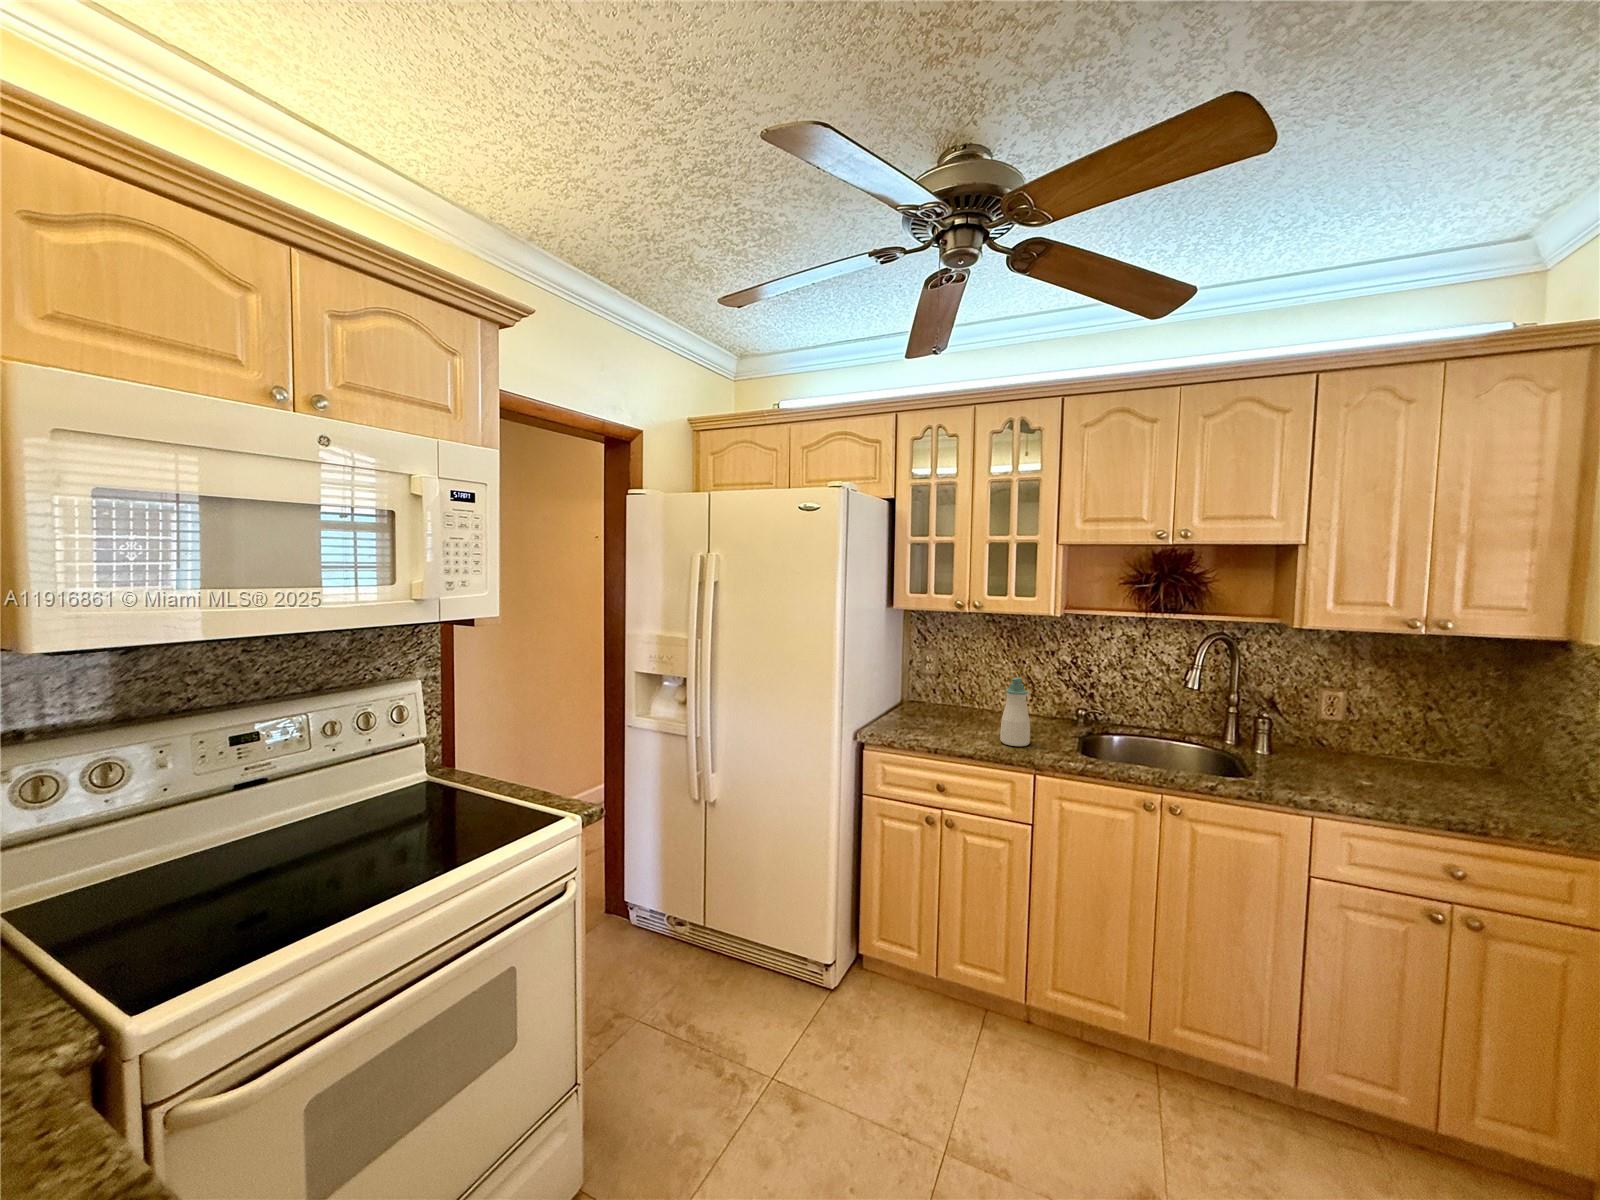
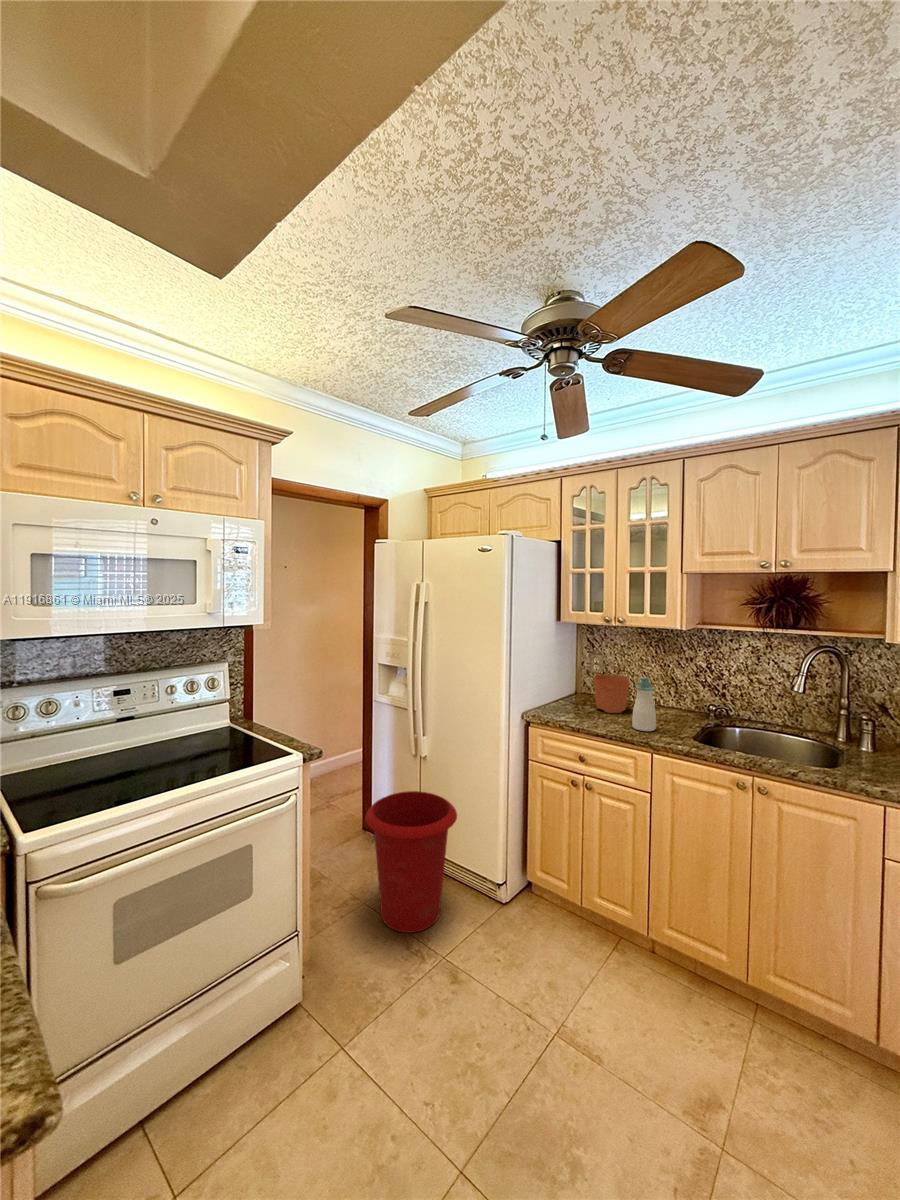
plant pot: none [938,657,985,725] -> present [594,674,630,713]
waste bin: none [644,850,776,1053] -> present [365,791,457,933]

